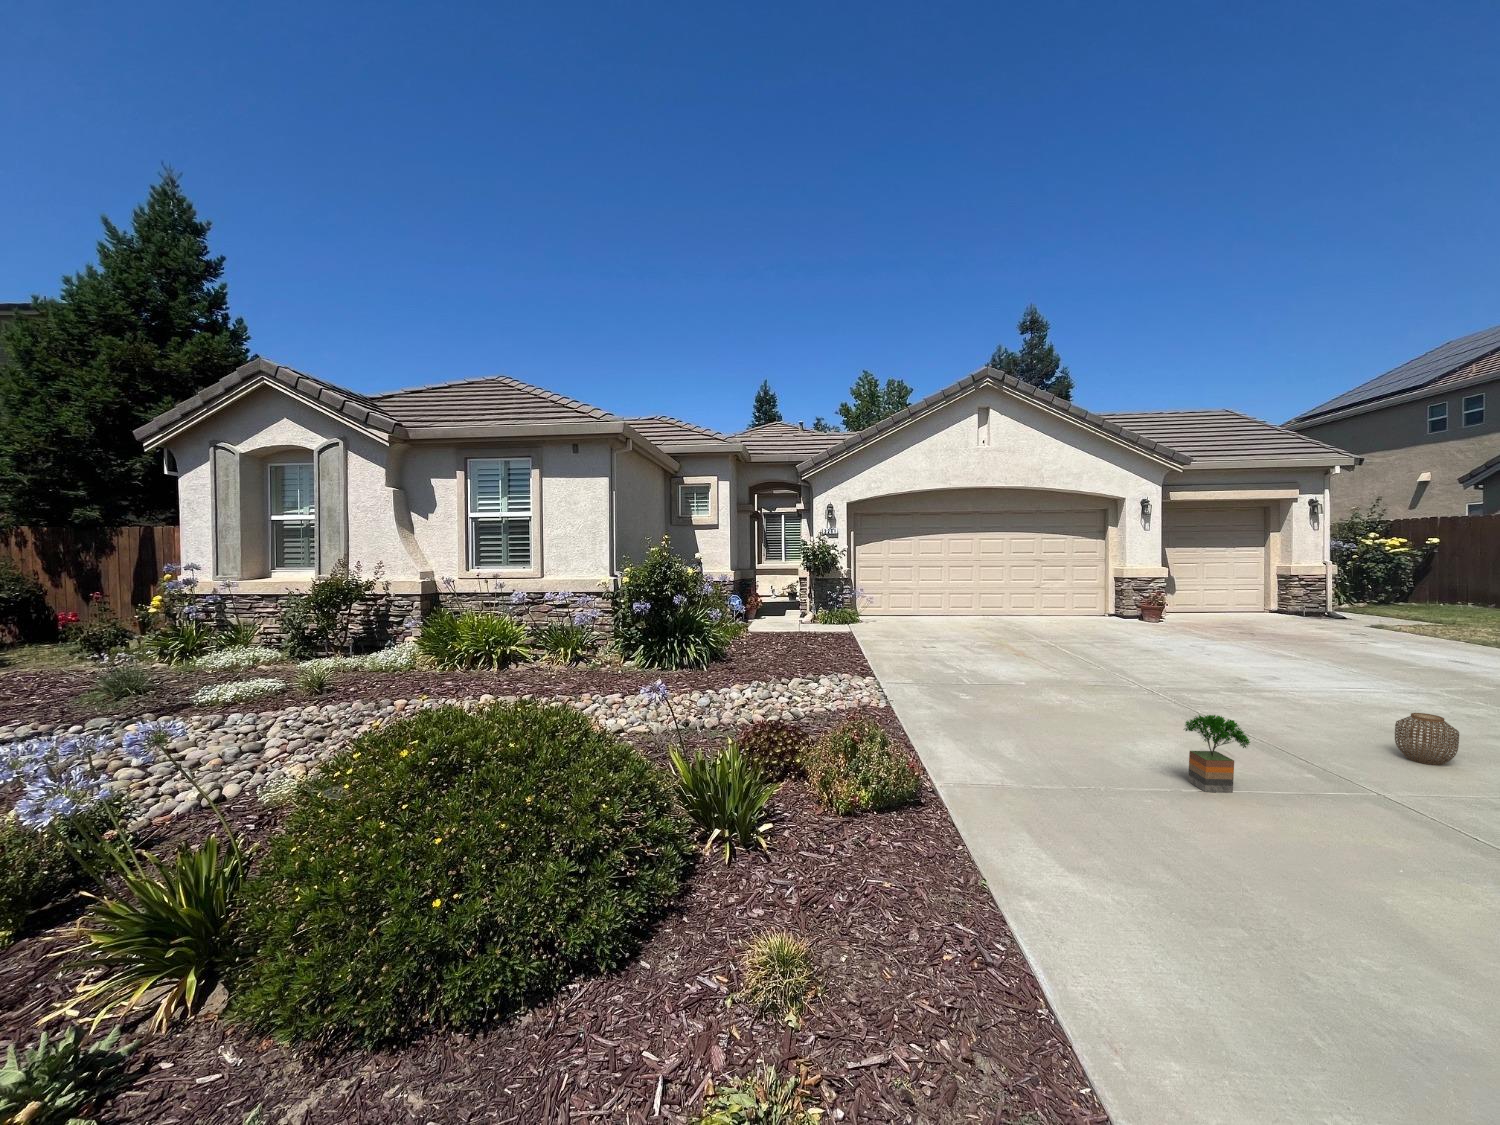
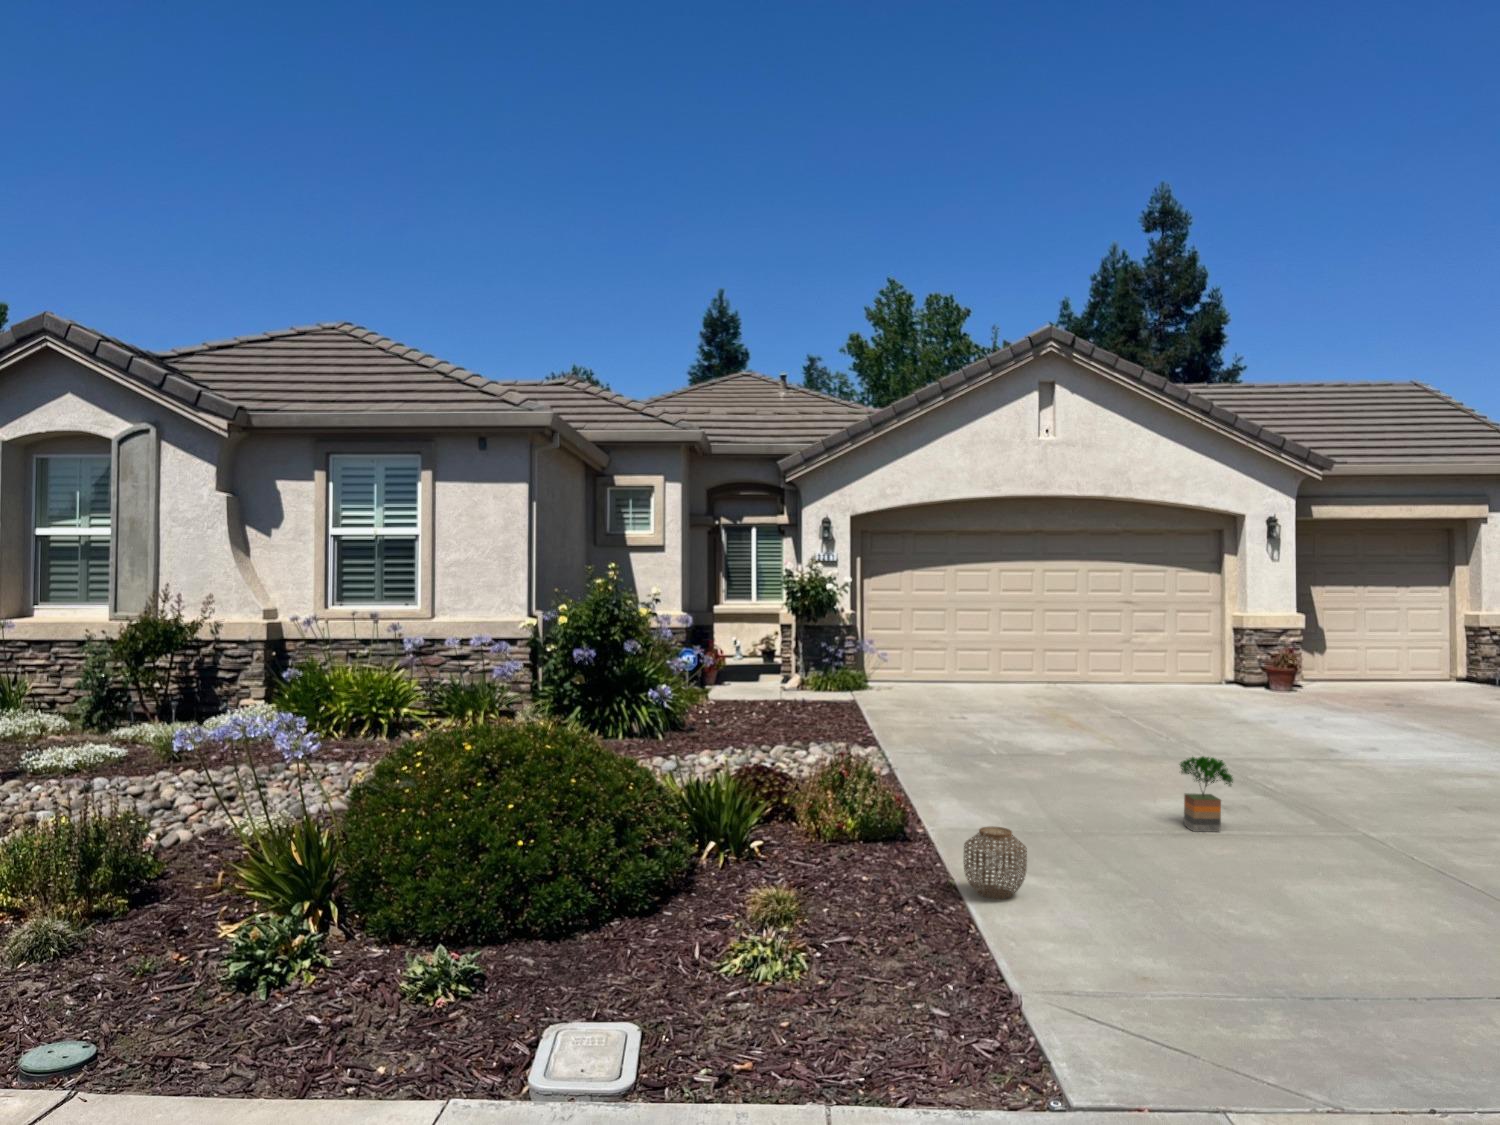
woven basket: present [1395,713,1459,765] -> present [964,826,1027,899]

